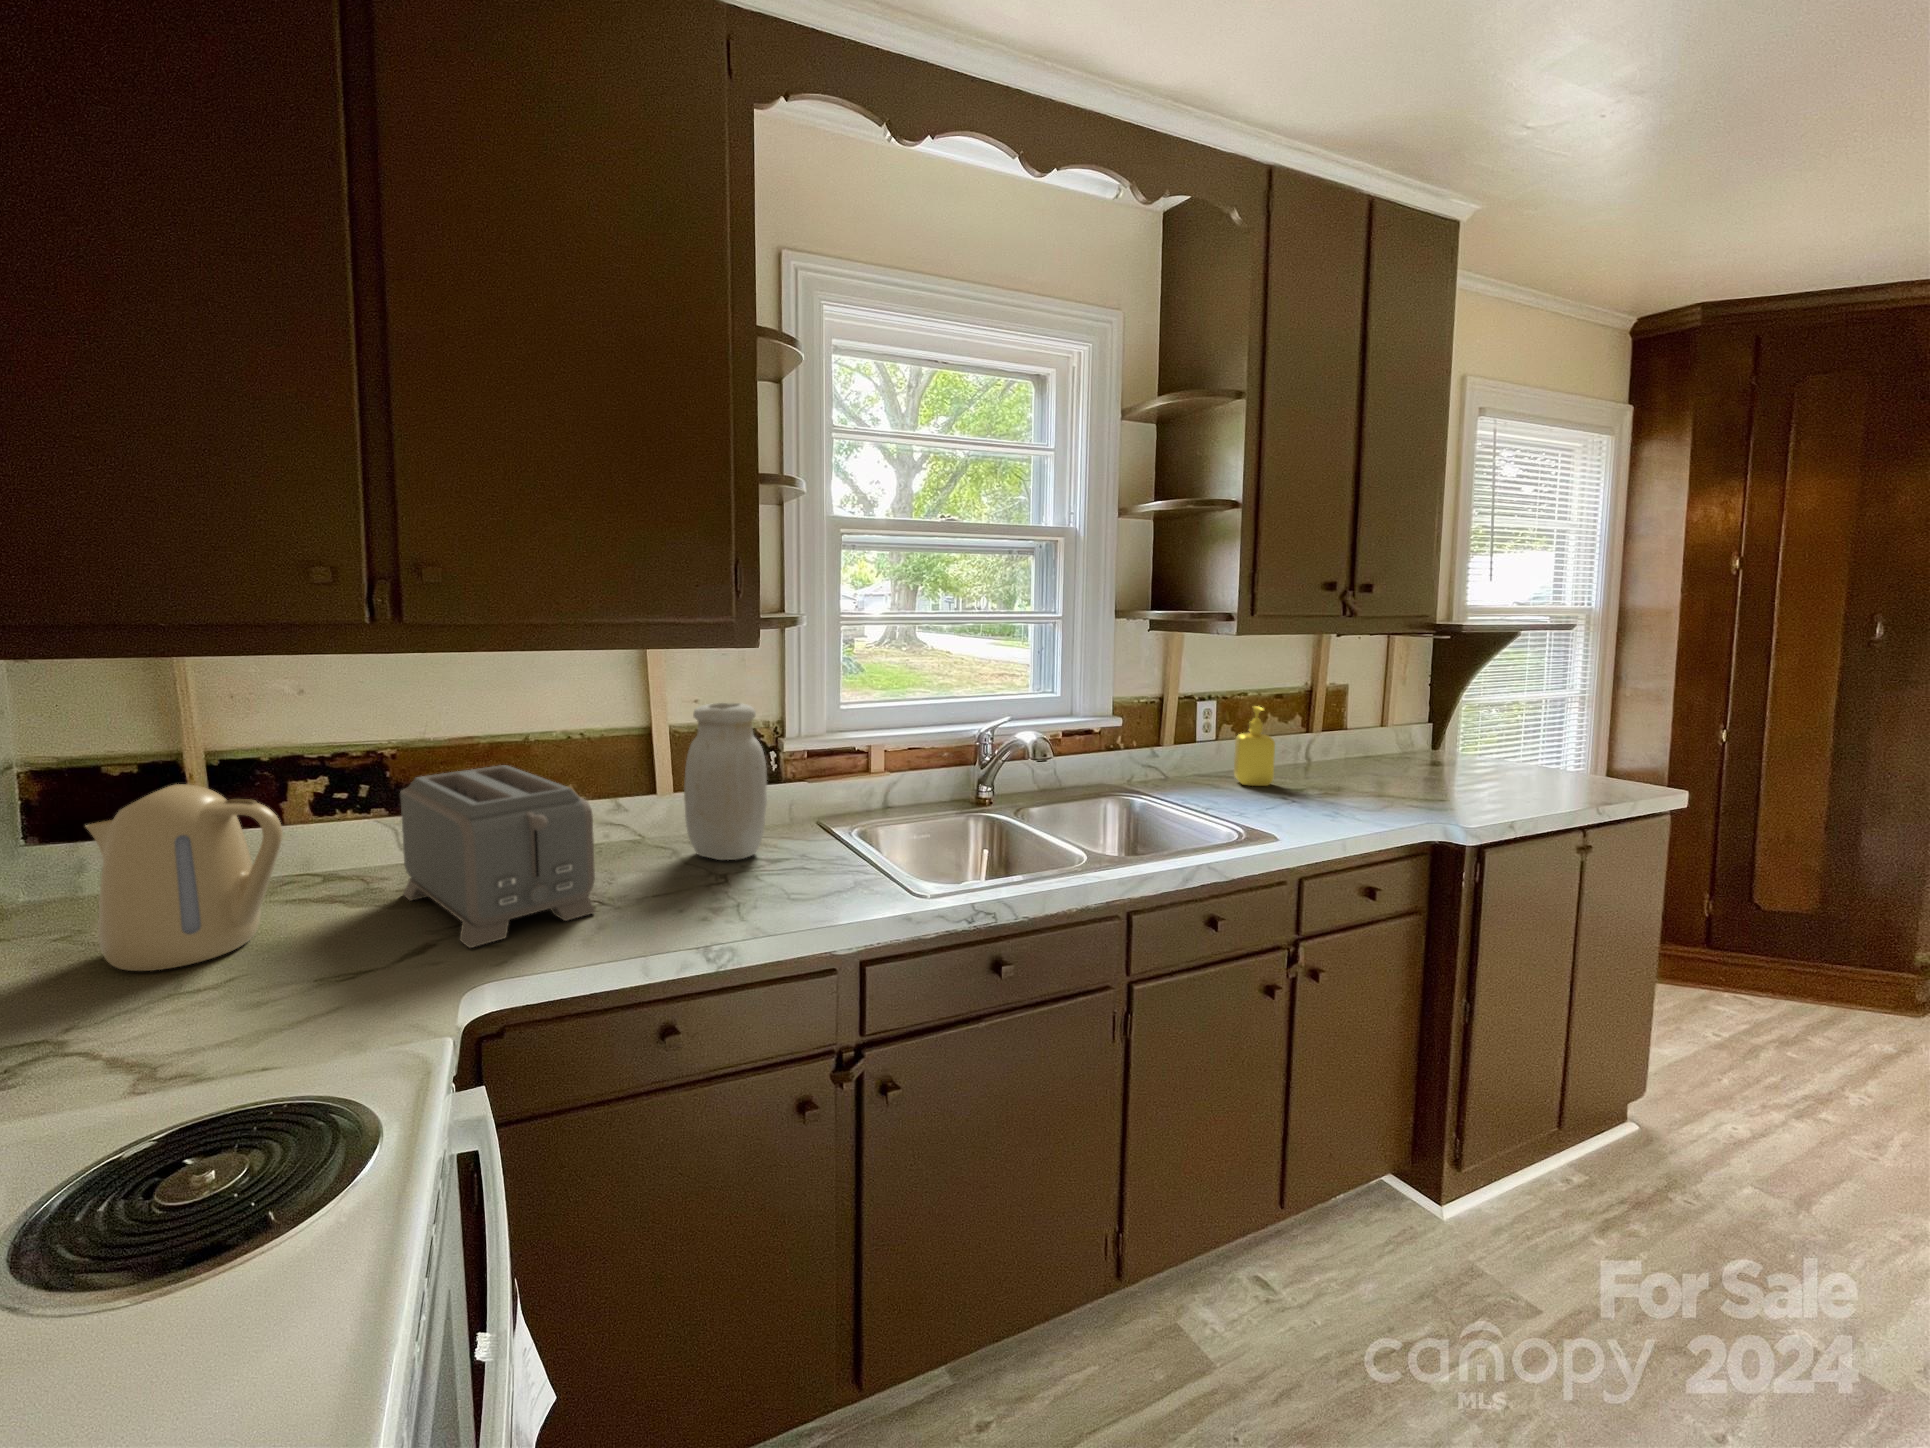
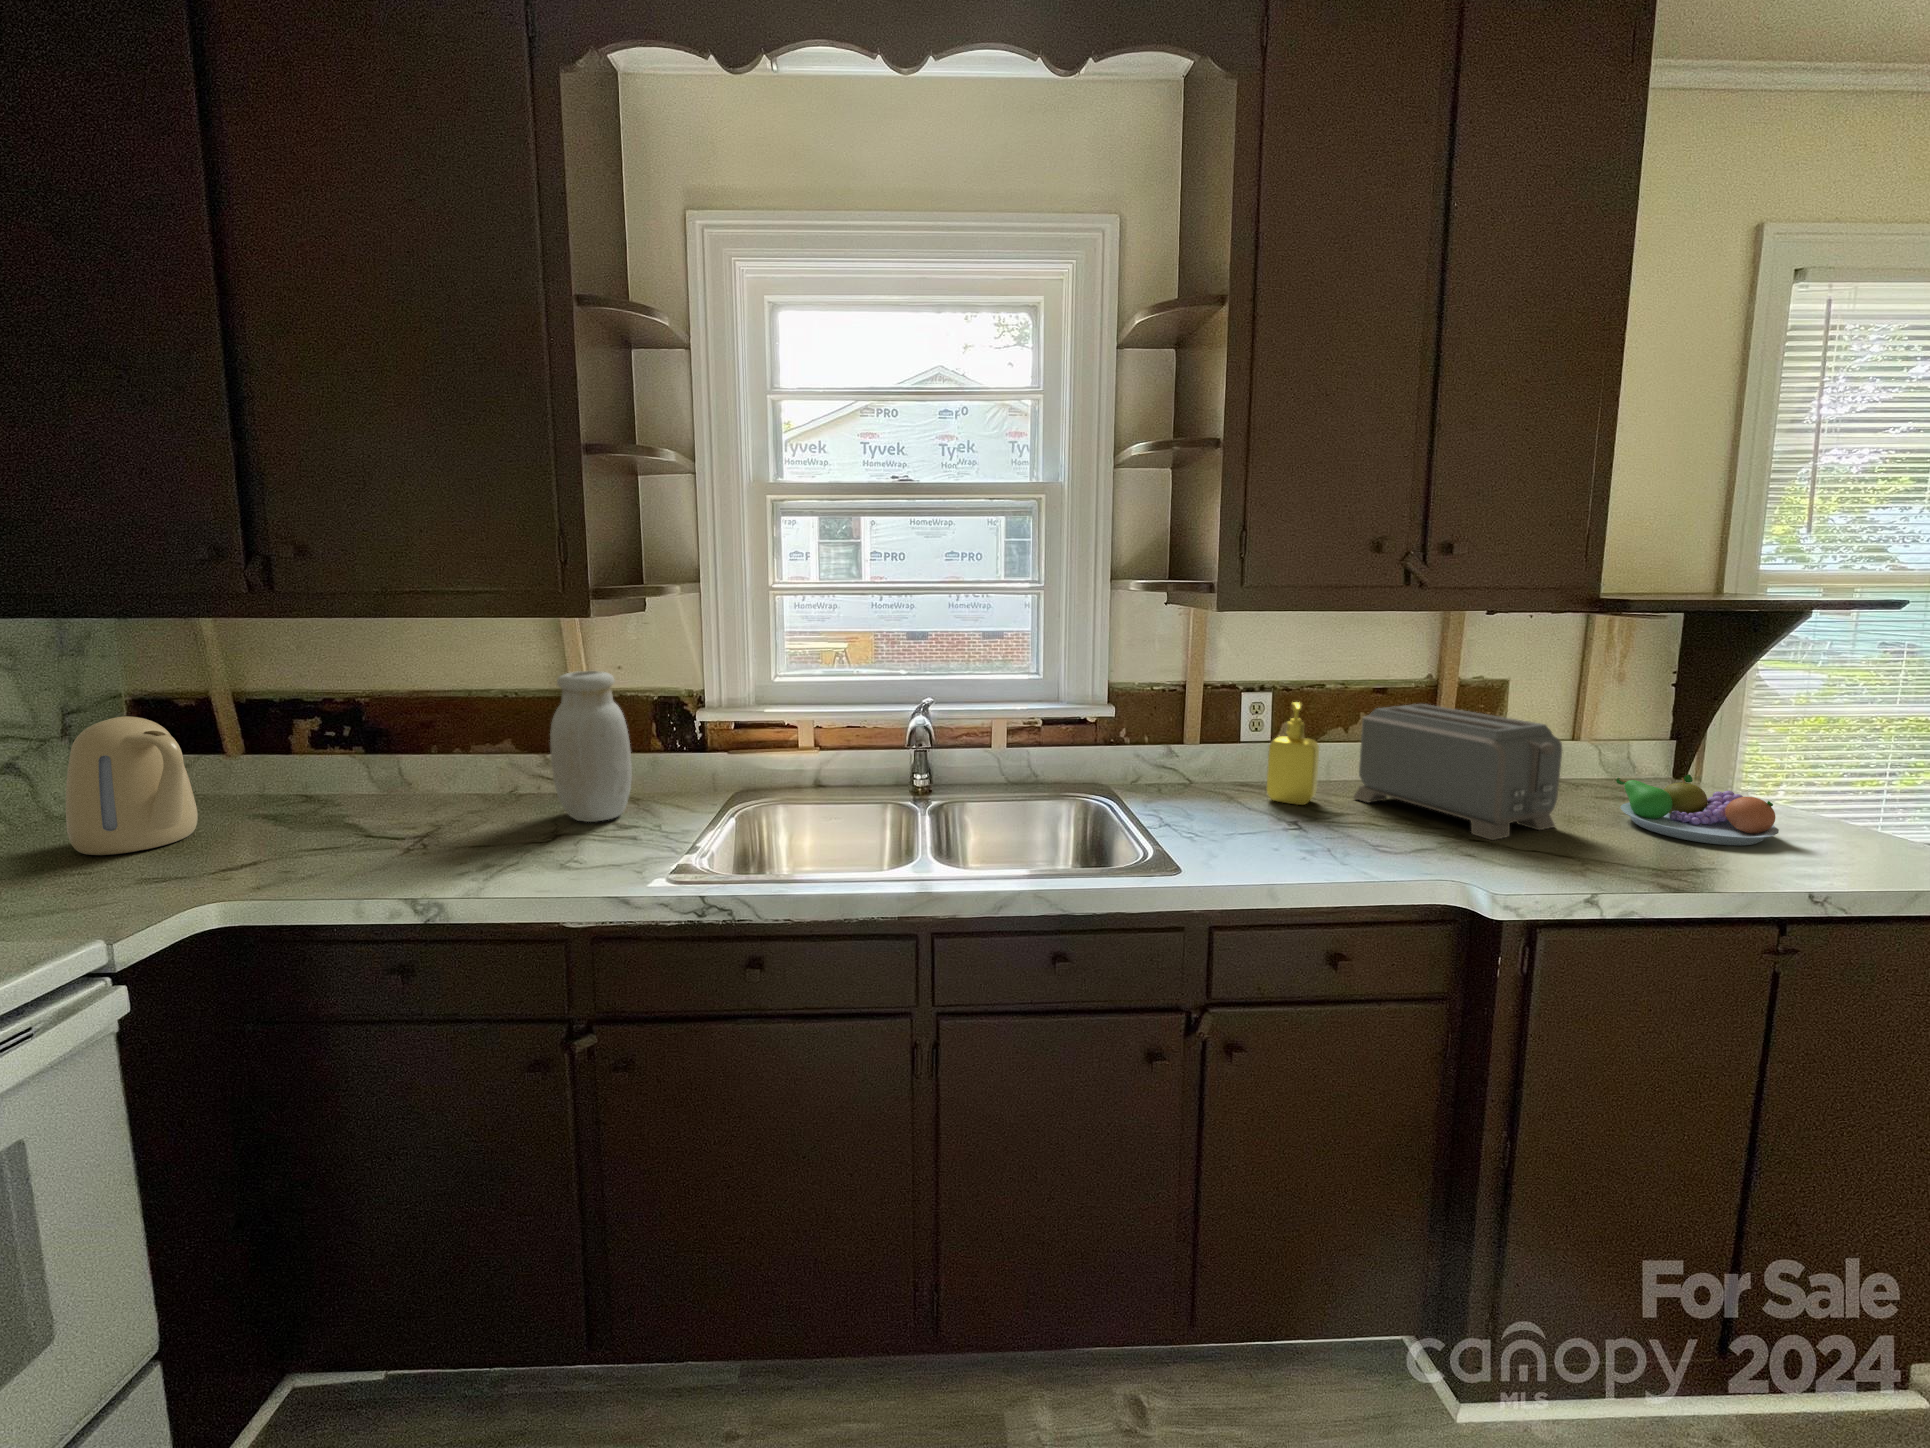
fruit bowl: none [1440,742,1545,786] -> present [1616,774,1779,845]
toaster: present [400,765,596,948] -> present [1354,704,1562,840]

